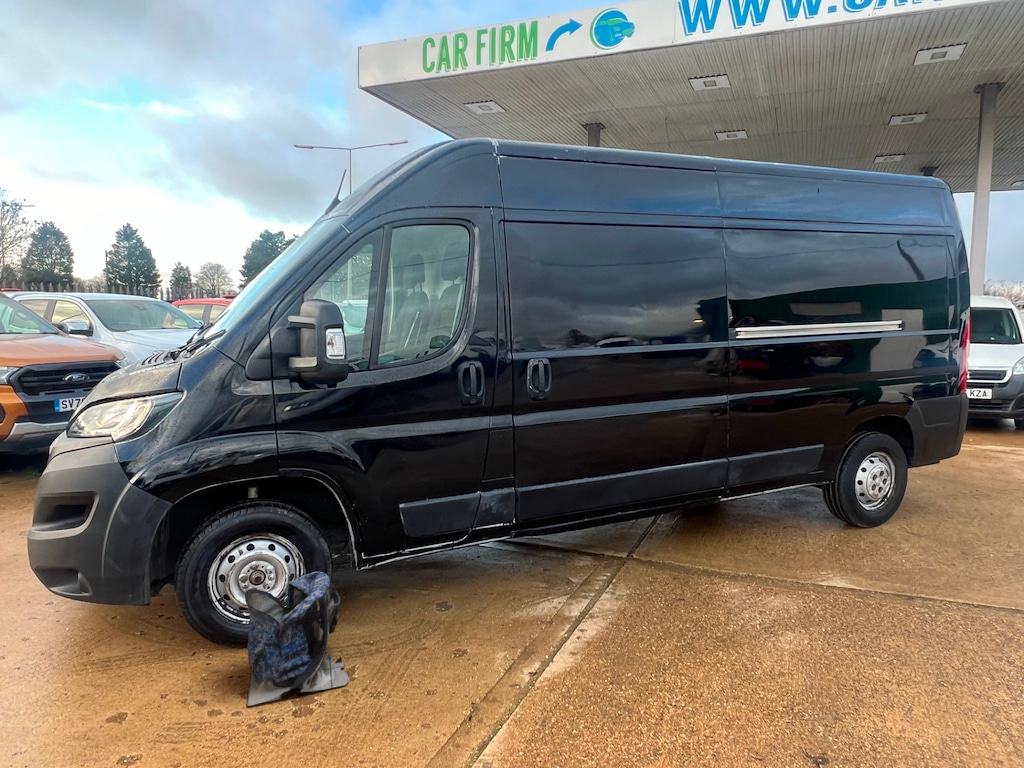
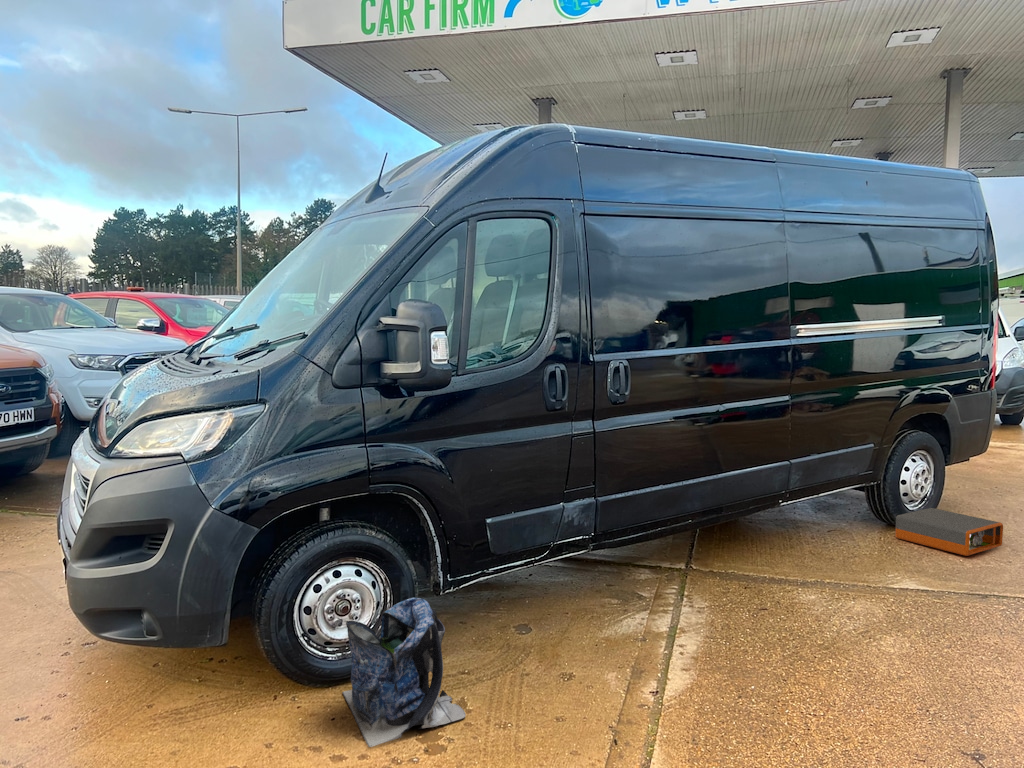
storage box: none [847,508,956,557] -> present [895,508,1003,556]

